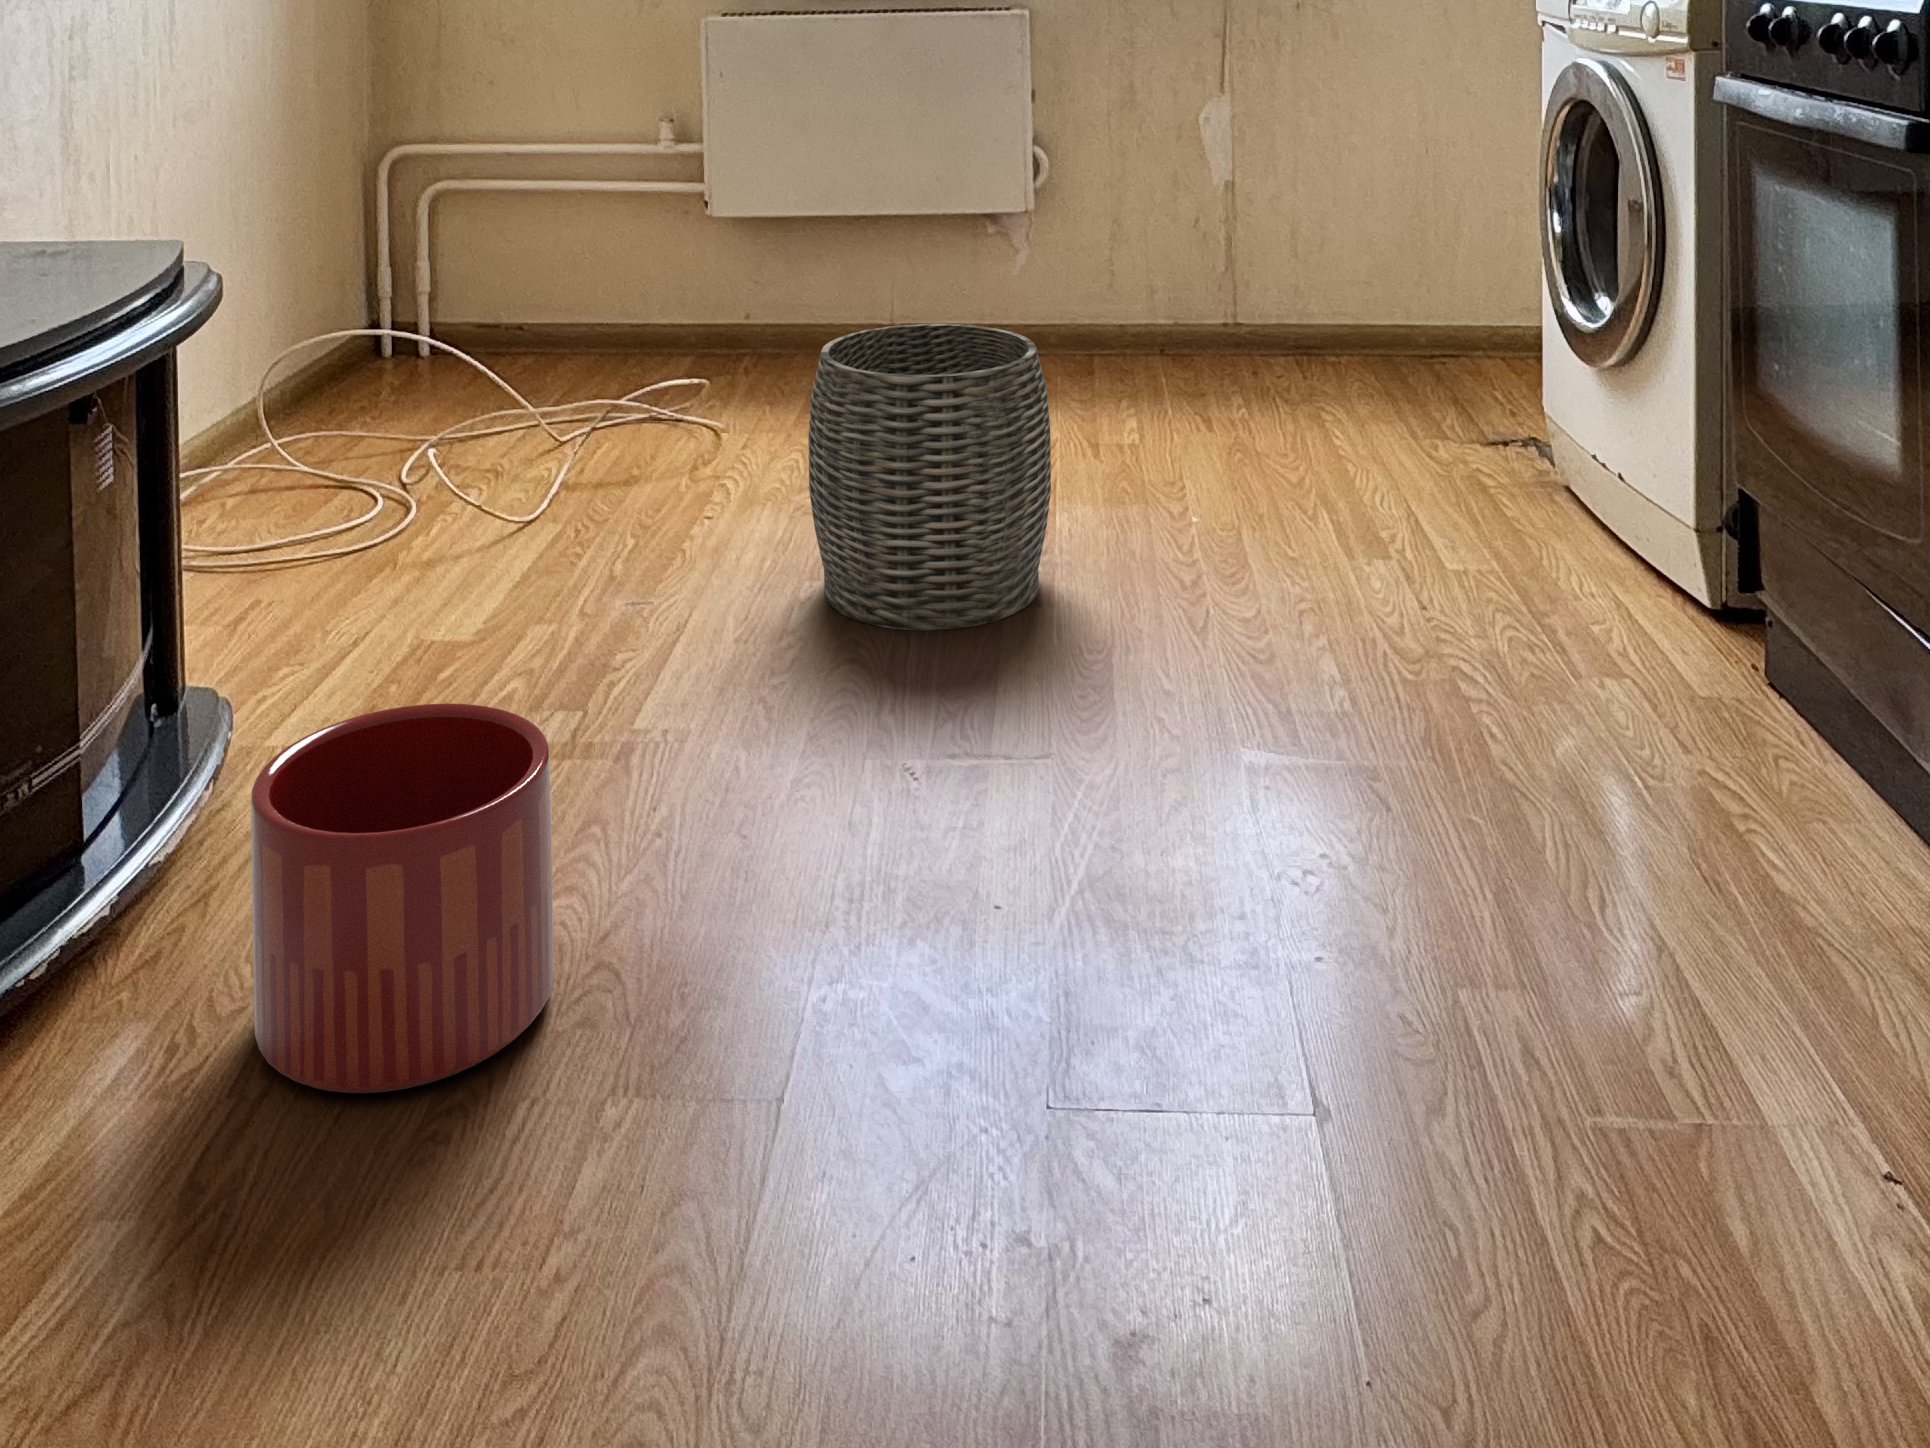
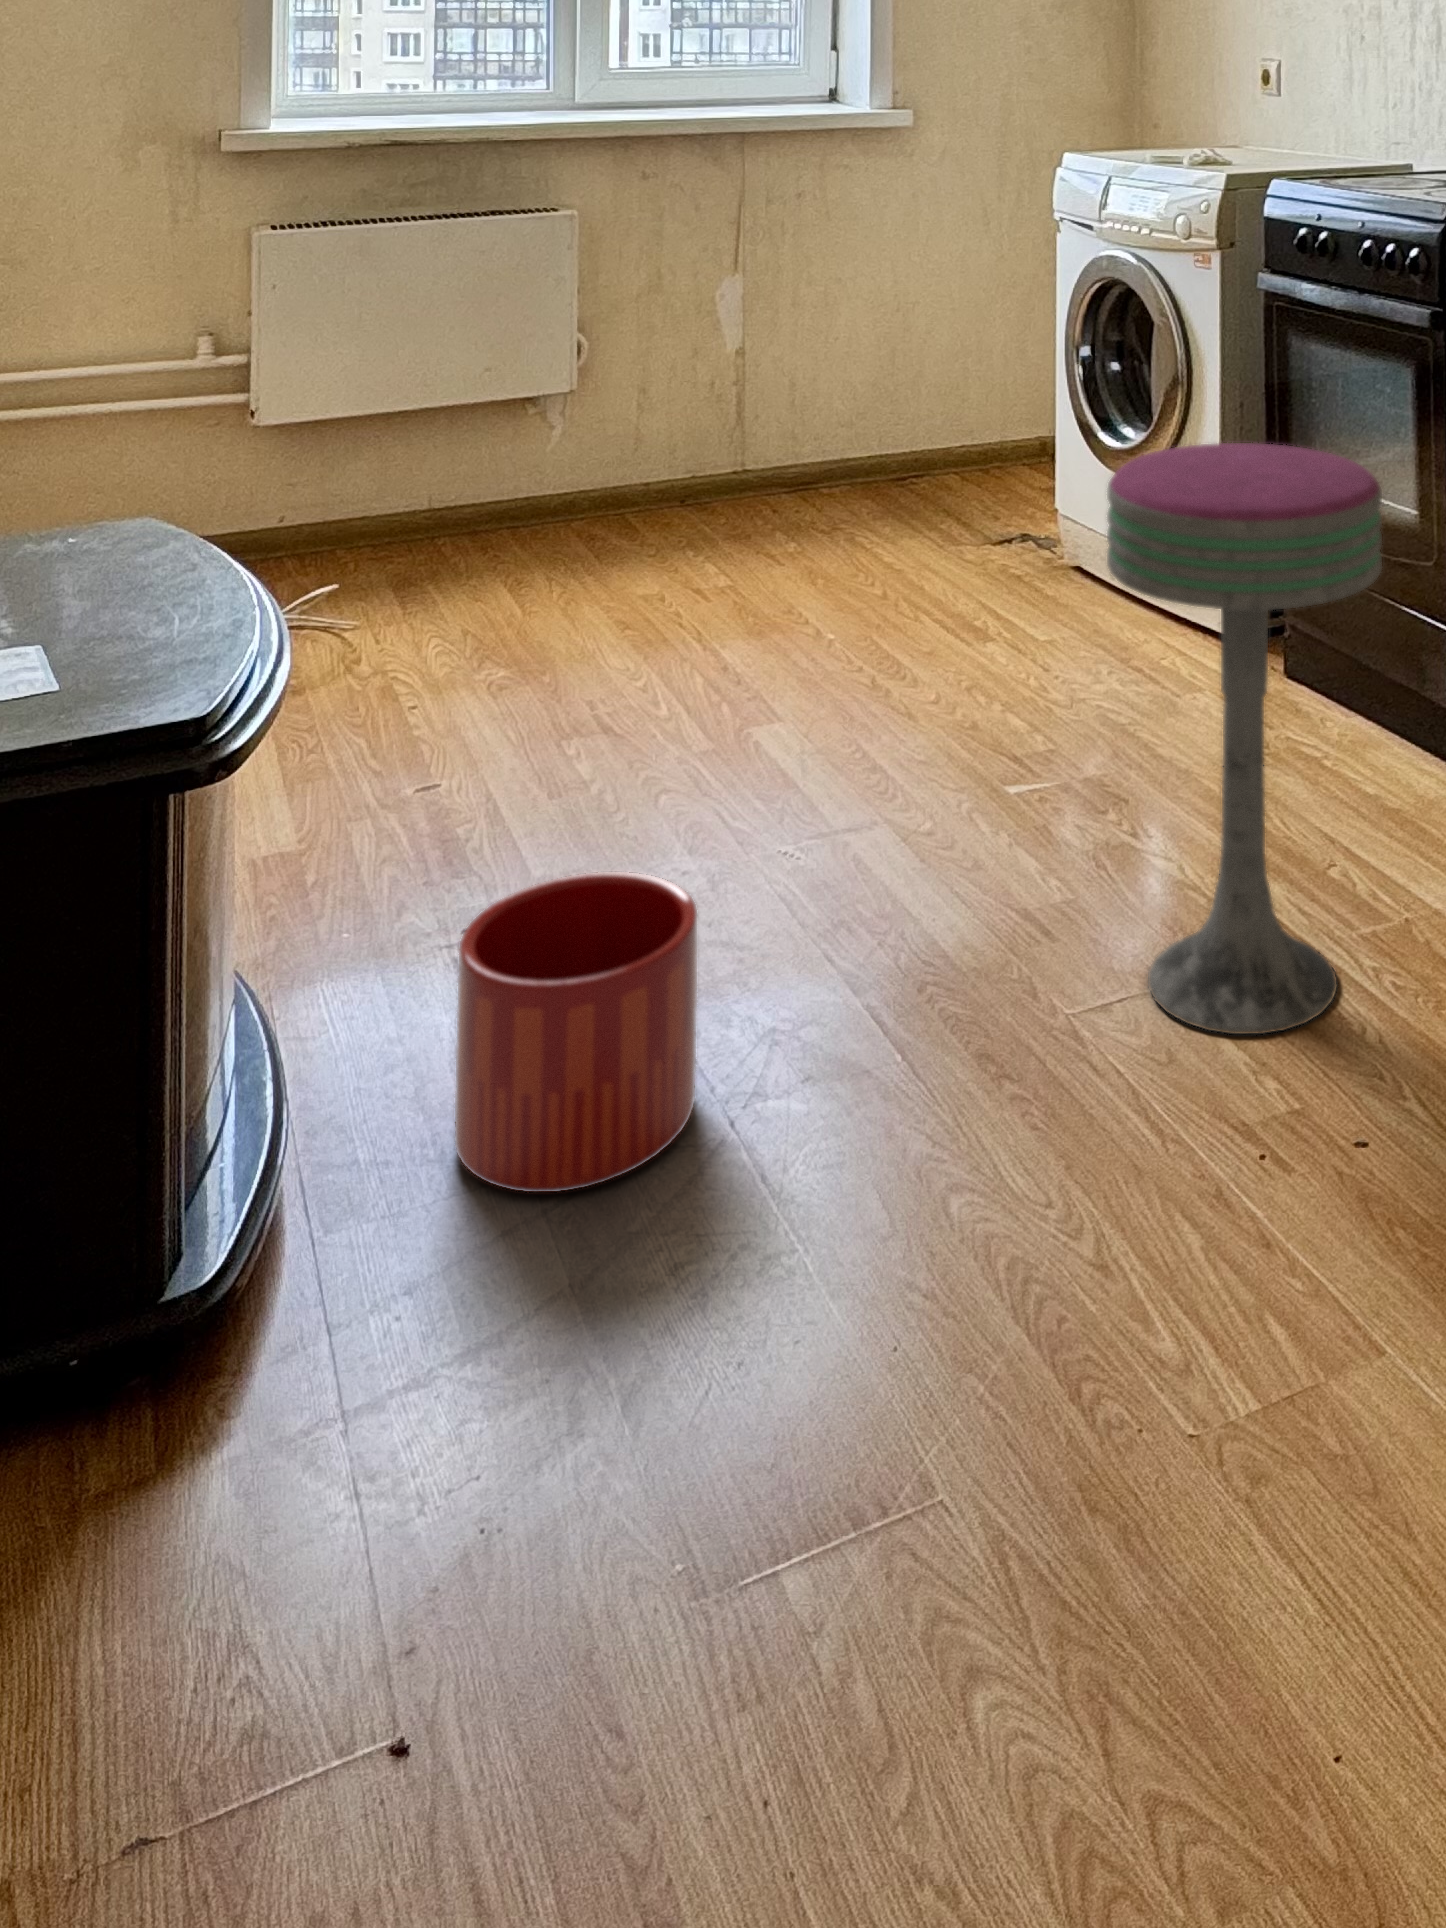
bar stool: none [1103,278,1562,1234] -> present [1107,443,1382,1034]
woven basket: present [808,324,1051,630] -> none [564,509,778,780]

